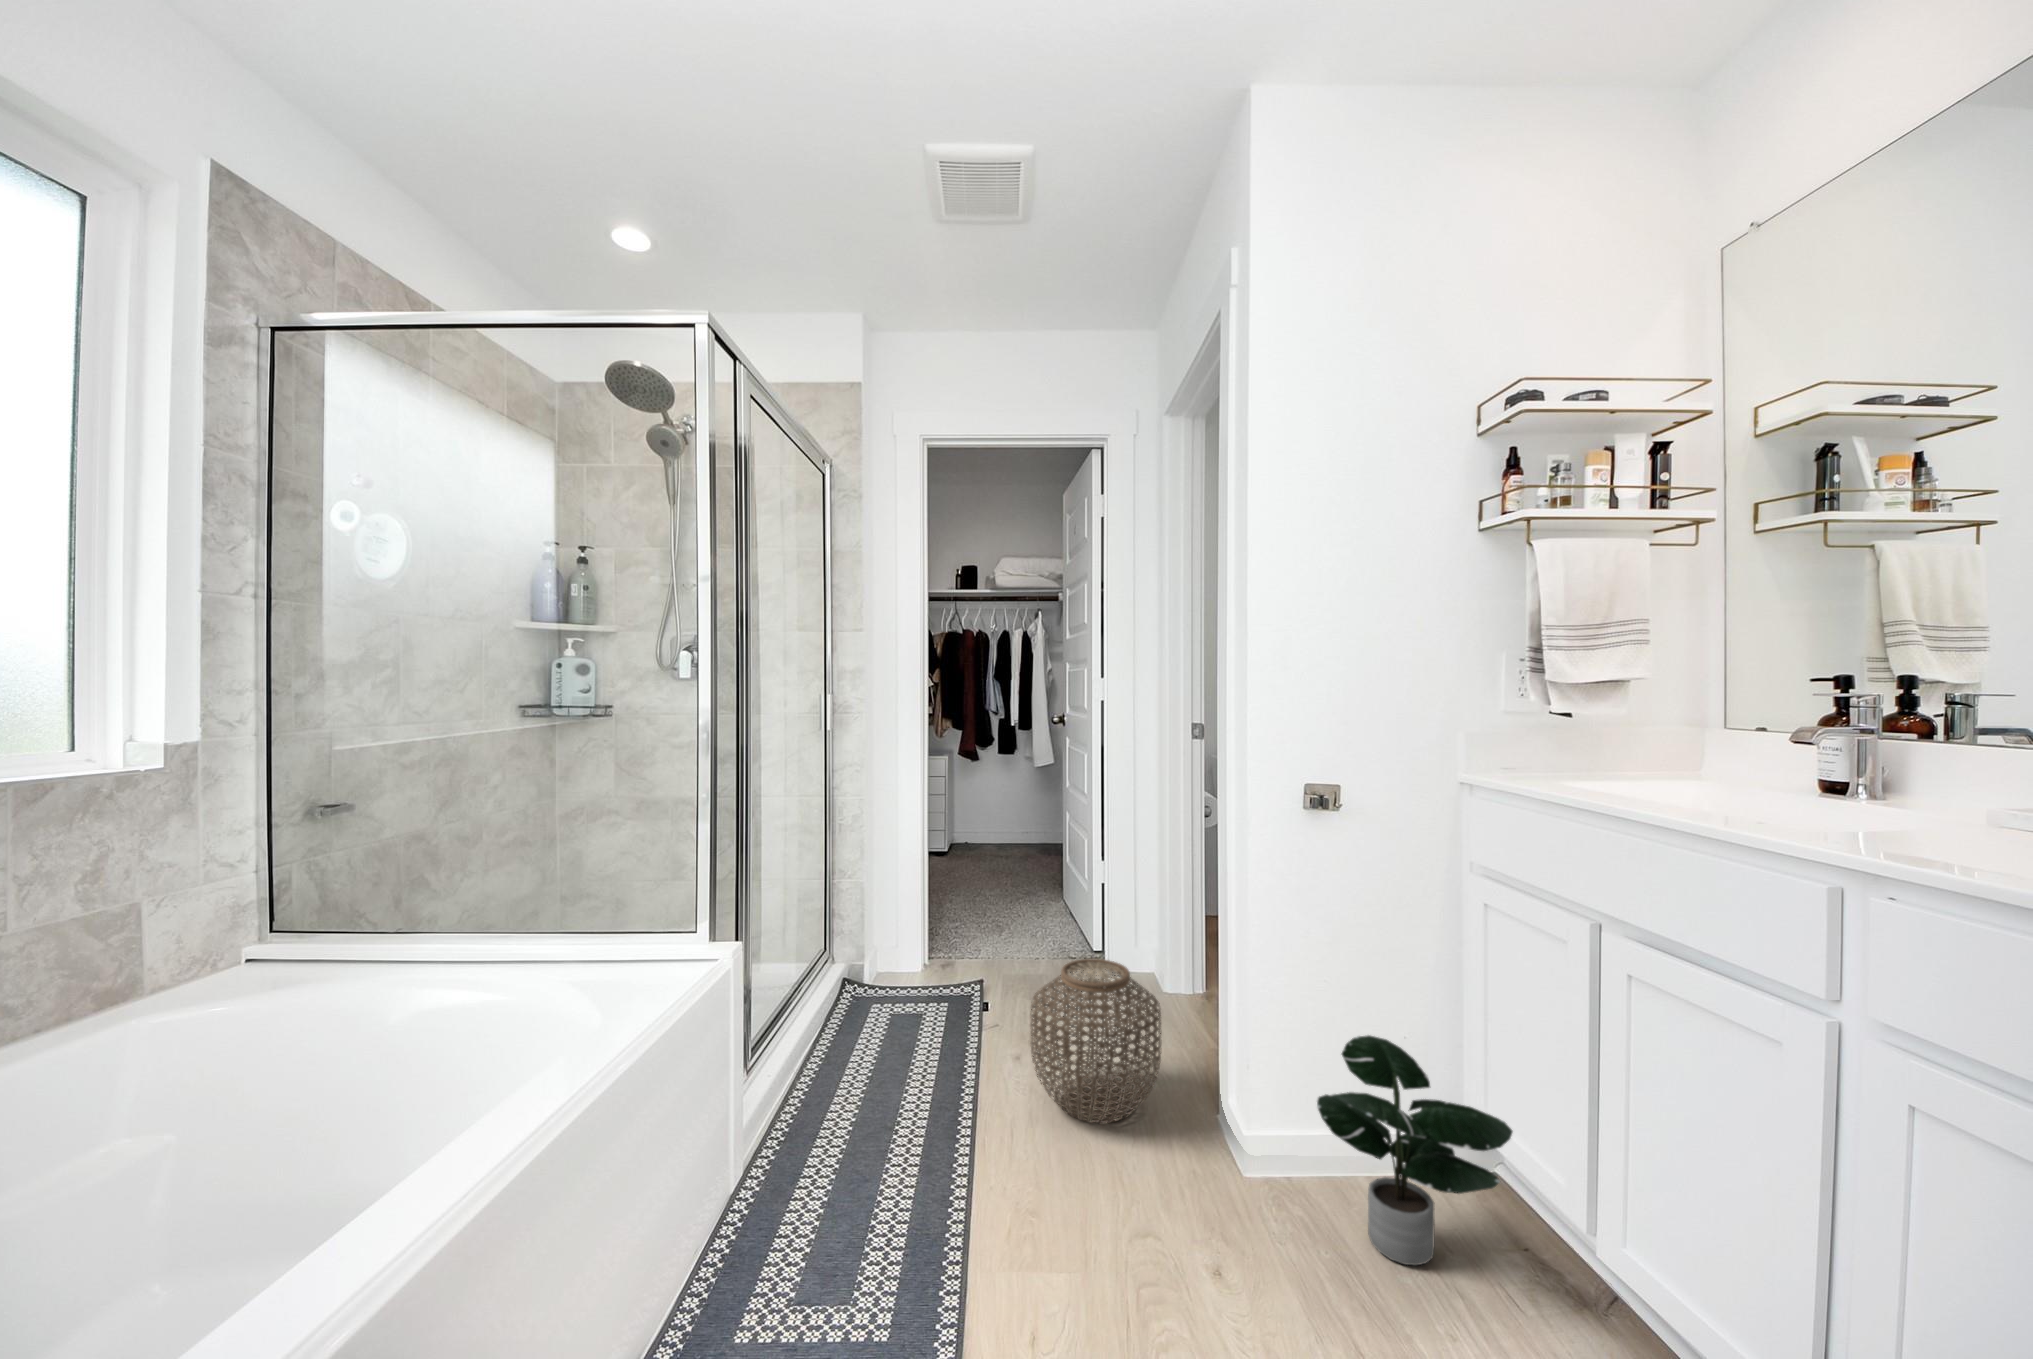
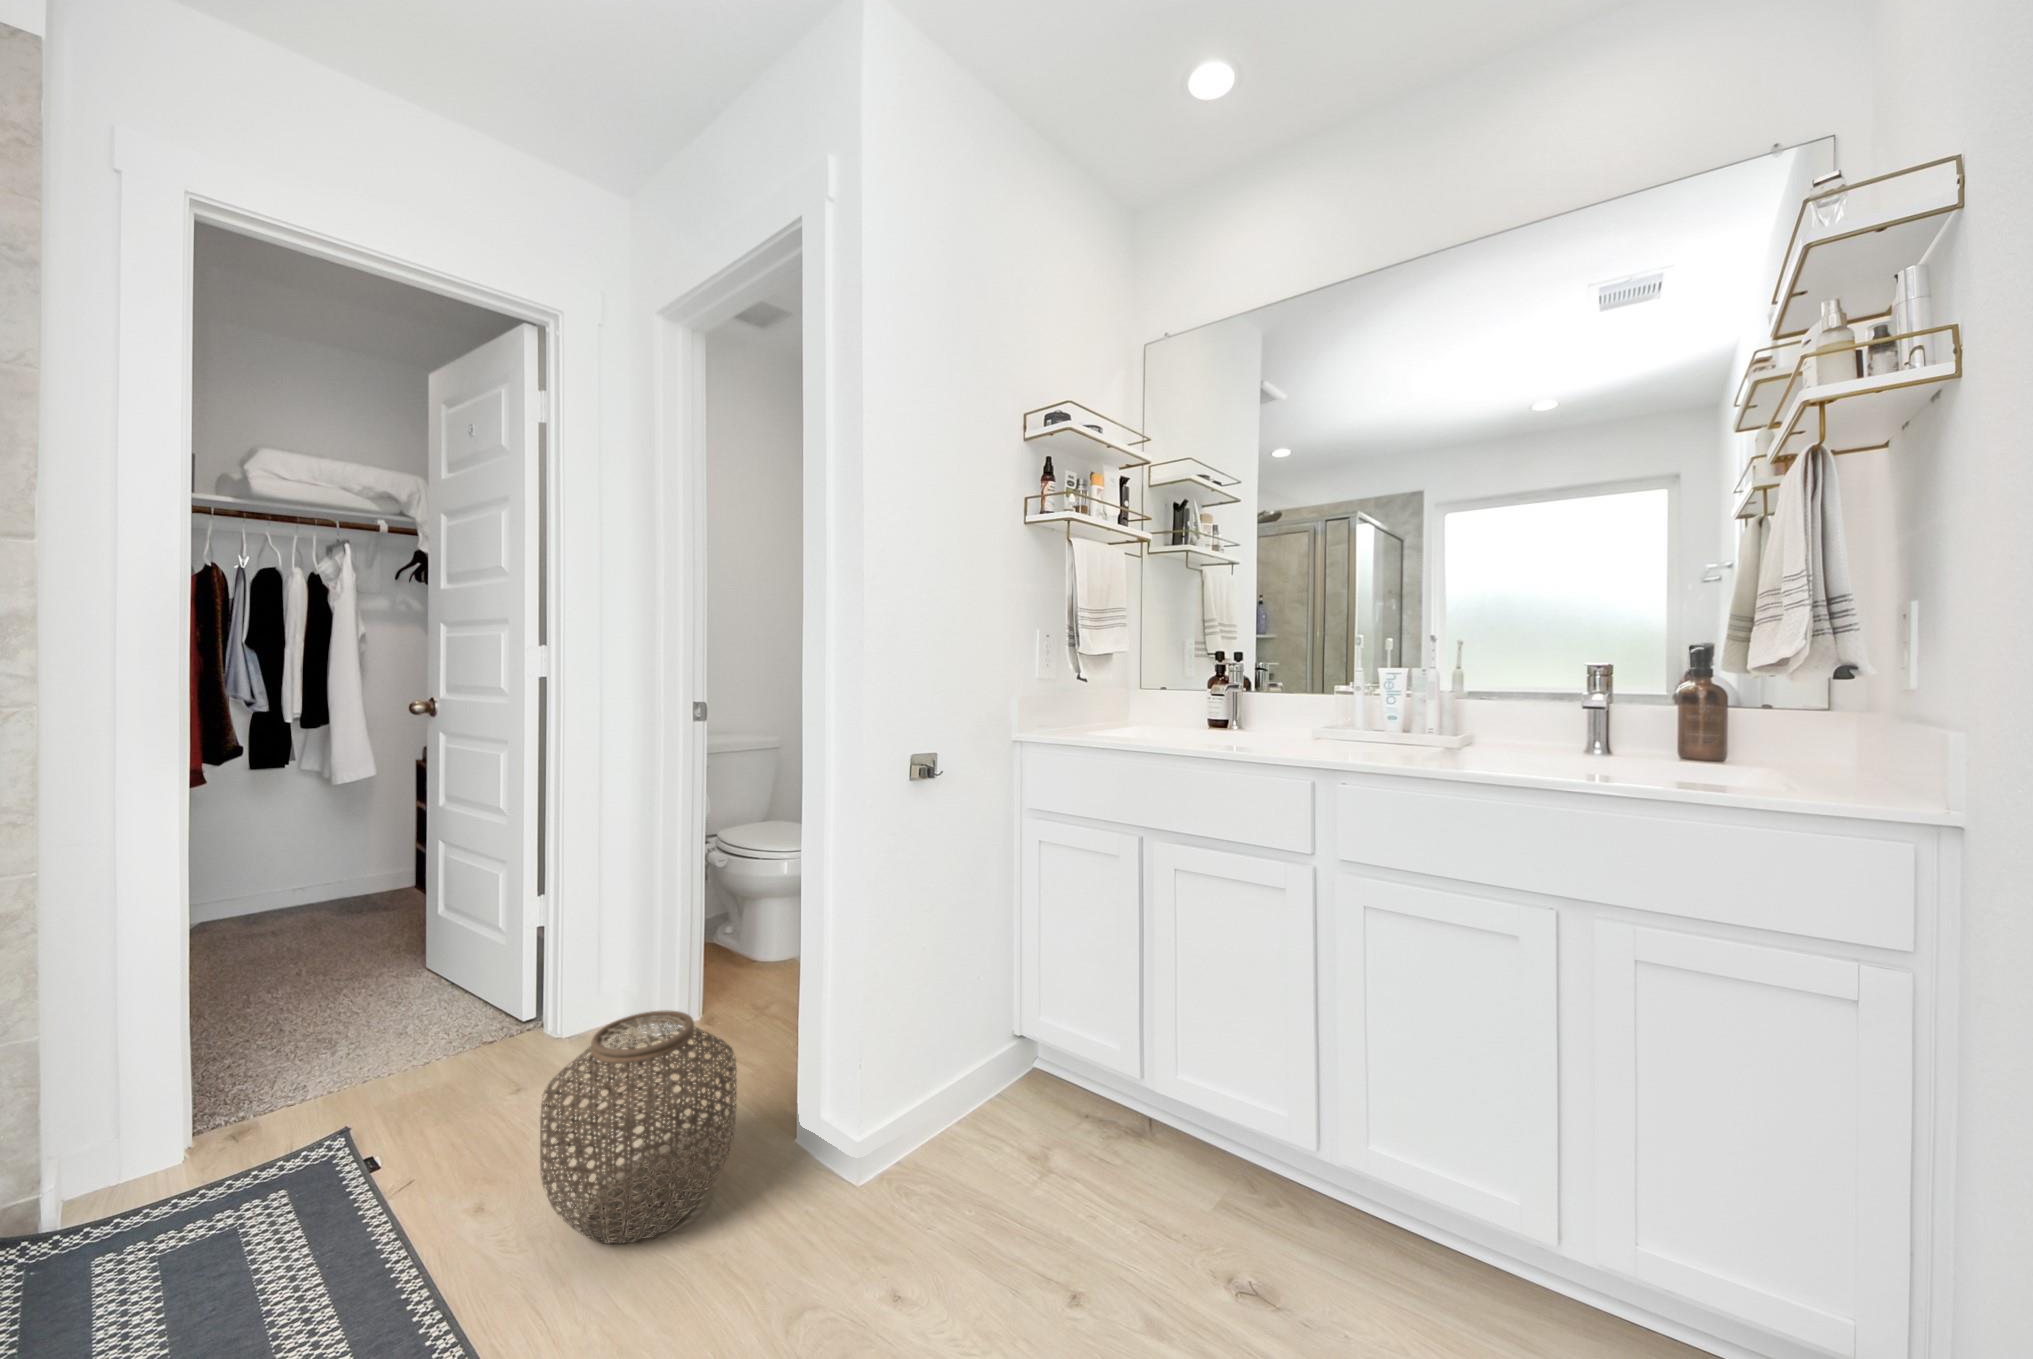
potted plant: present [1317,1035,1513,1266] -> none [947,989,1109,1195]

